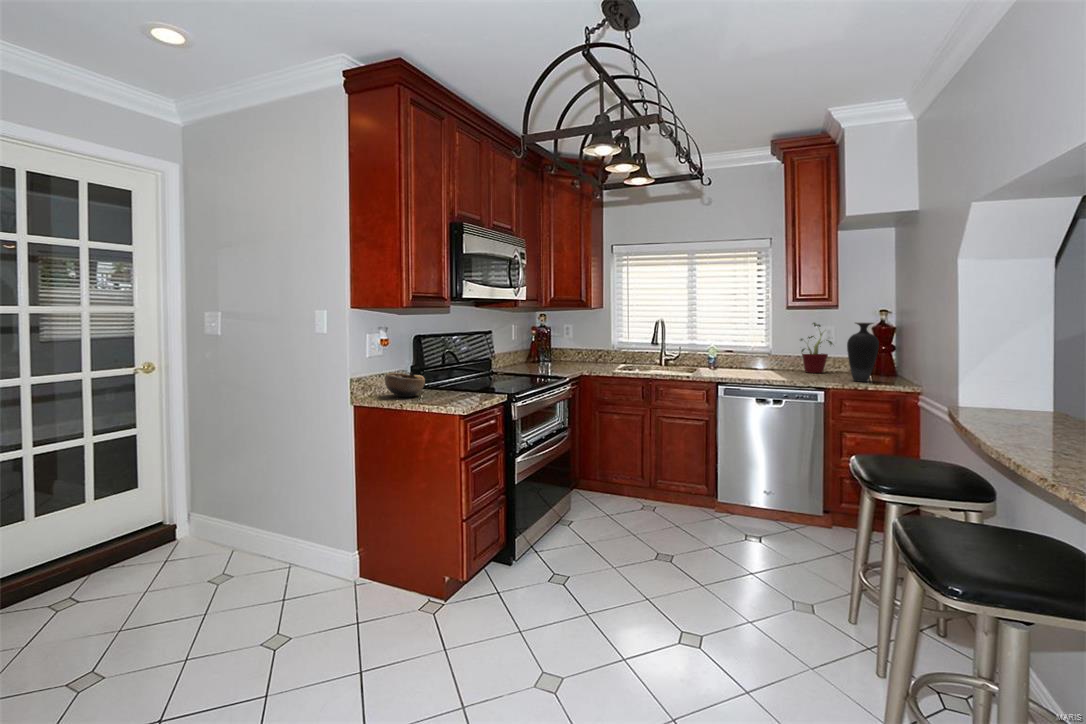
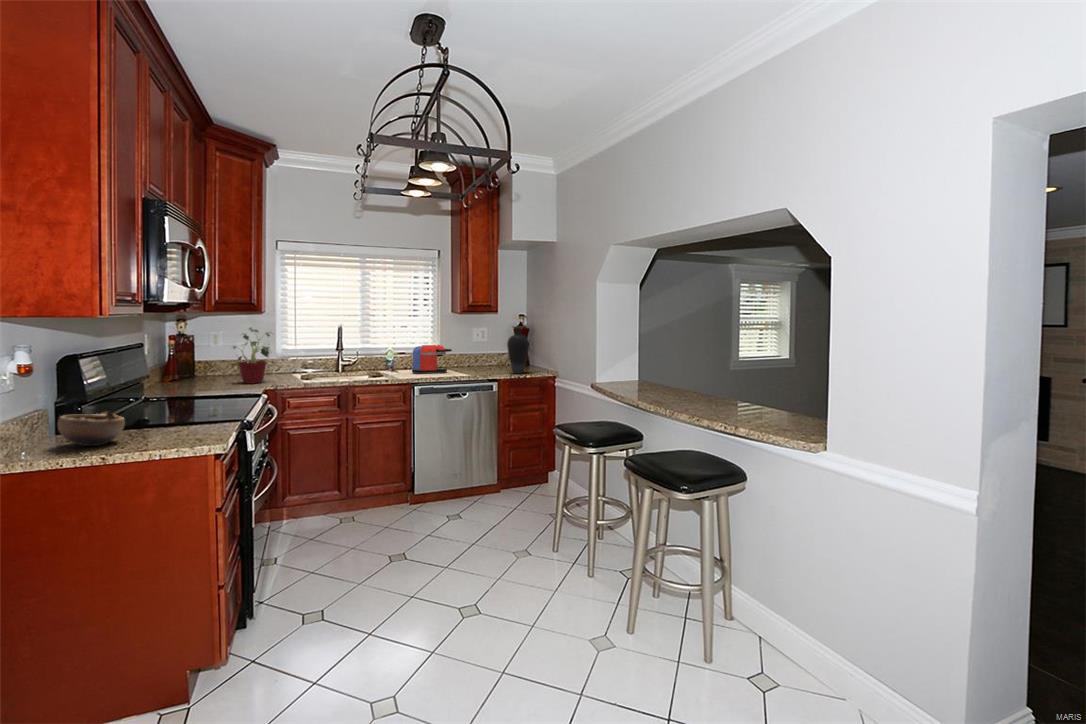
potted plant: present [800,323,832,373] -> present [234,327,270,383]
coffee maker: none [730,342,779,374] -> present [412,345,452,374]

